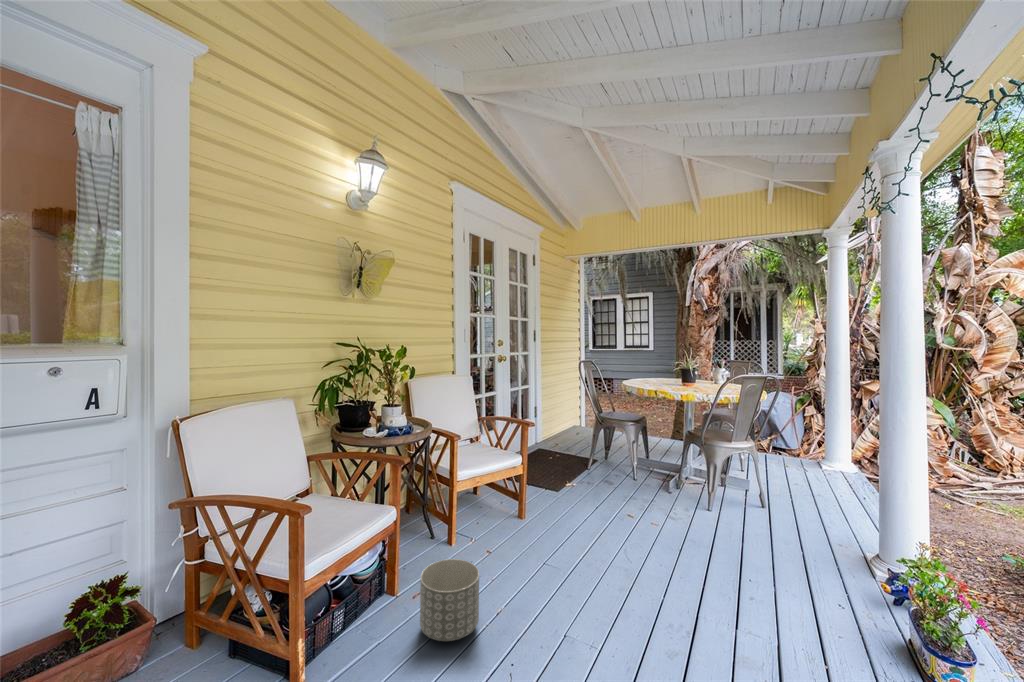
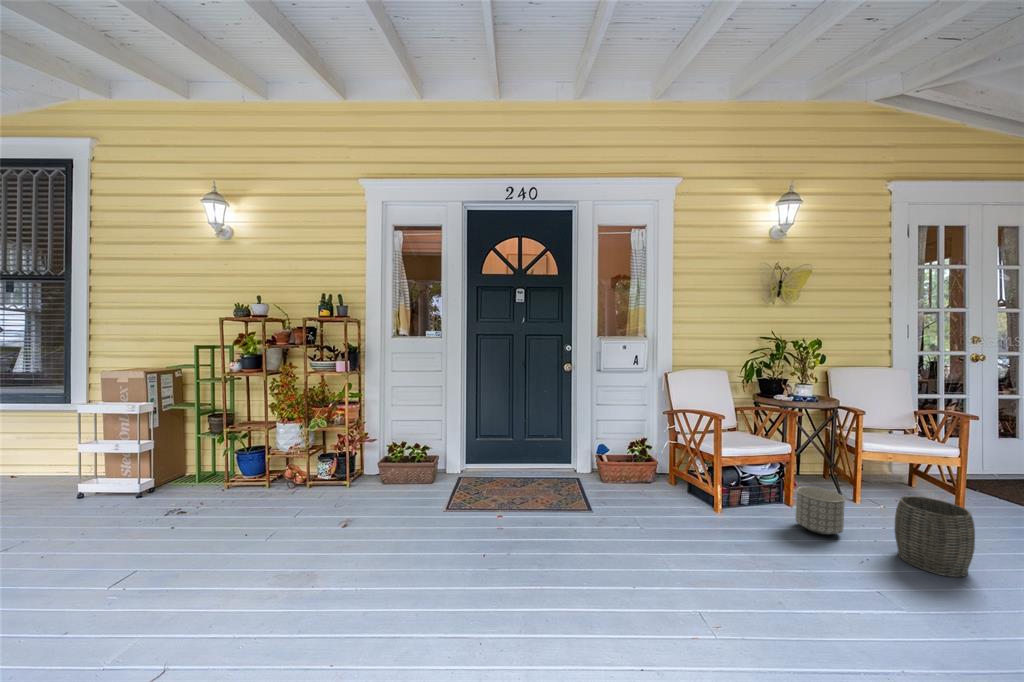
woven basket: none [530,530,601,636] -> present [894,496,975,577]

